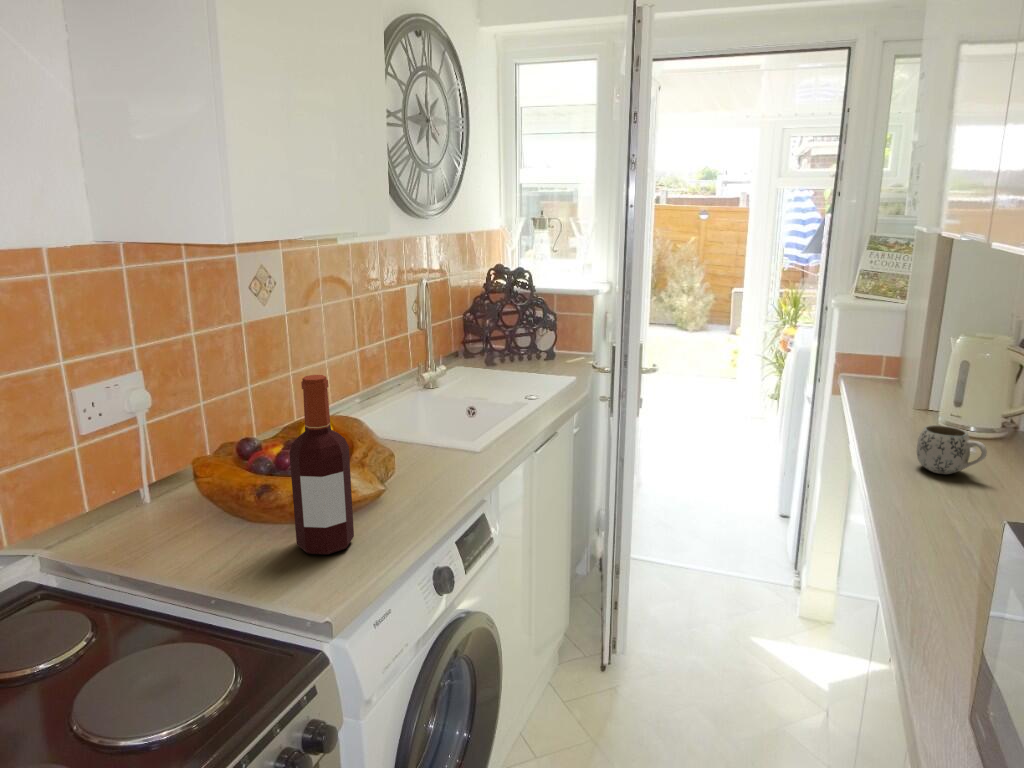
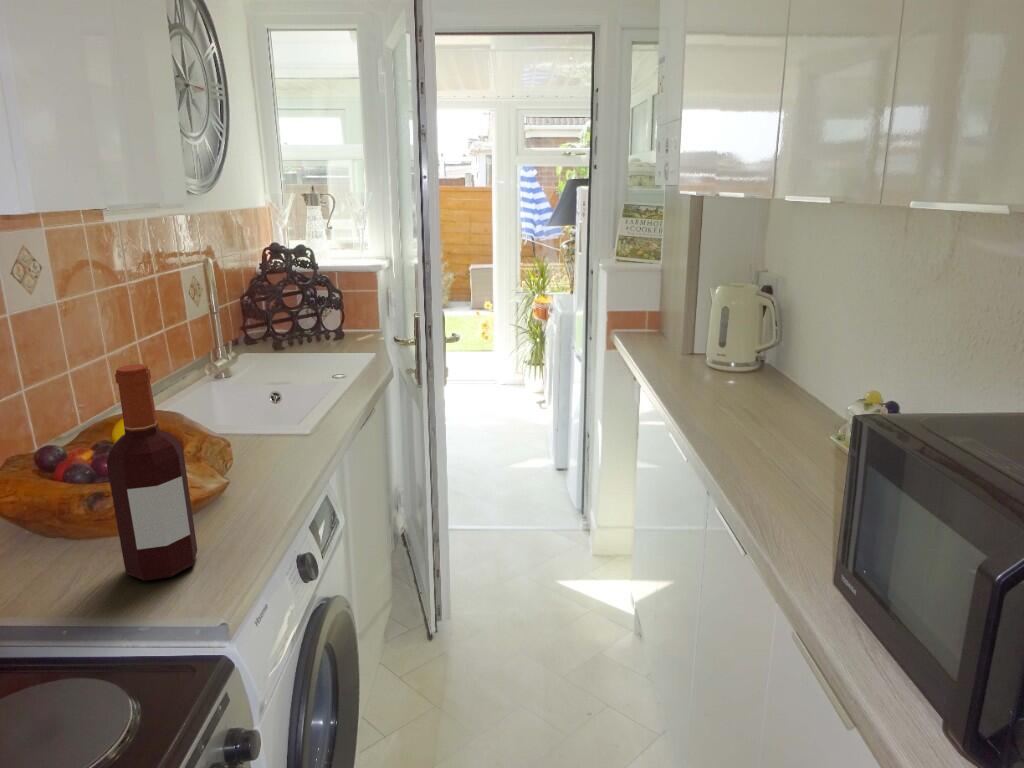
mug: present [917,425,987,474] -> none [704,363,759,404]

